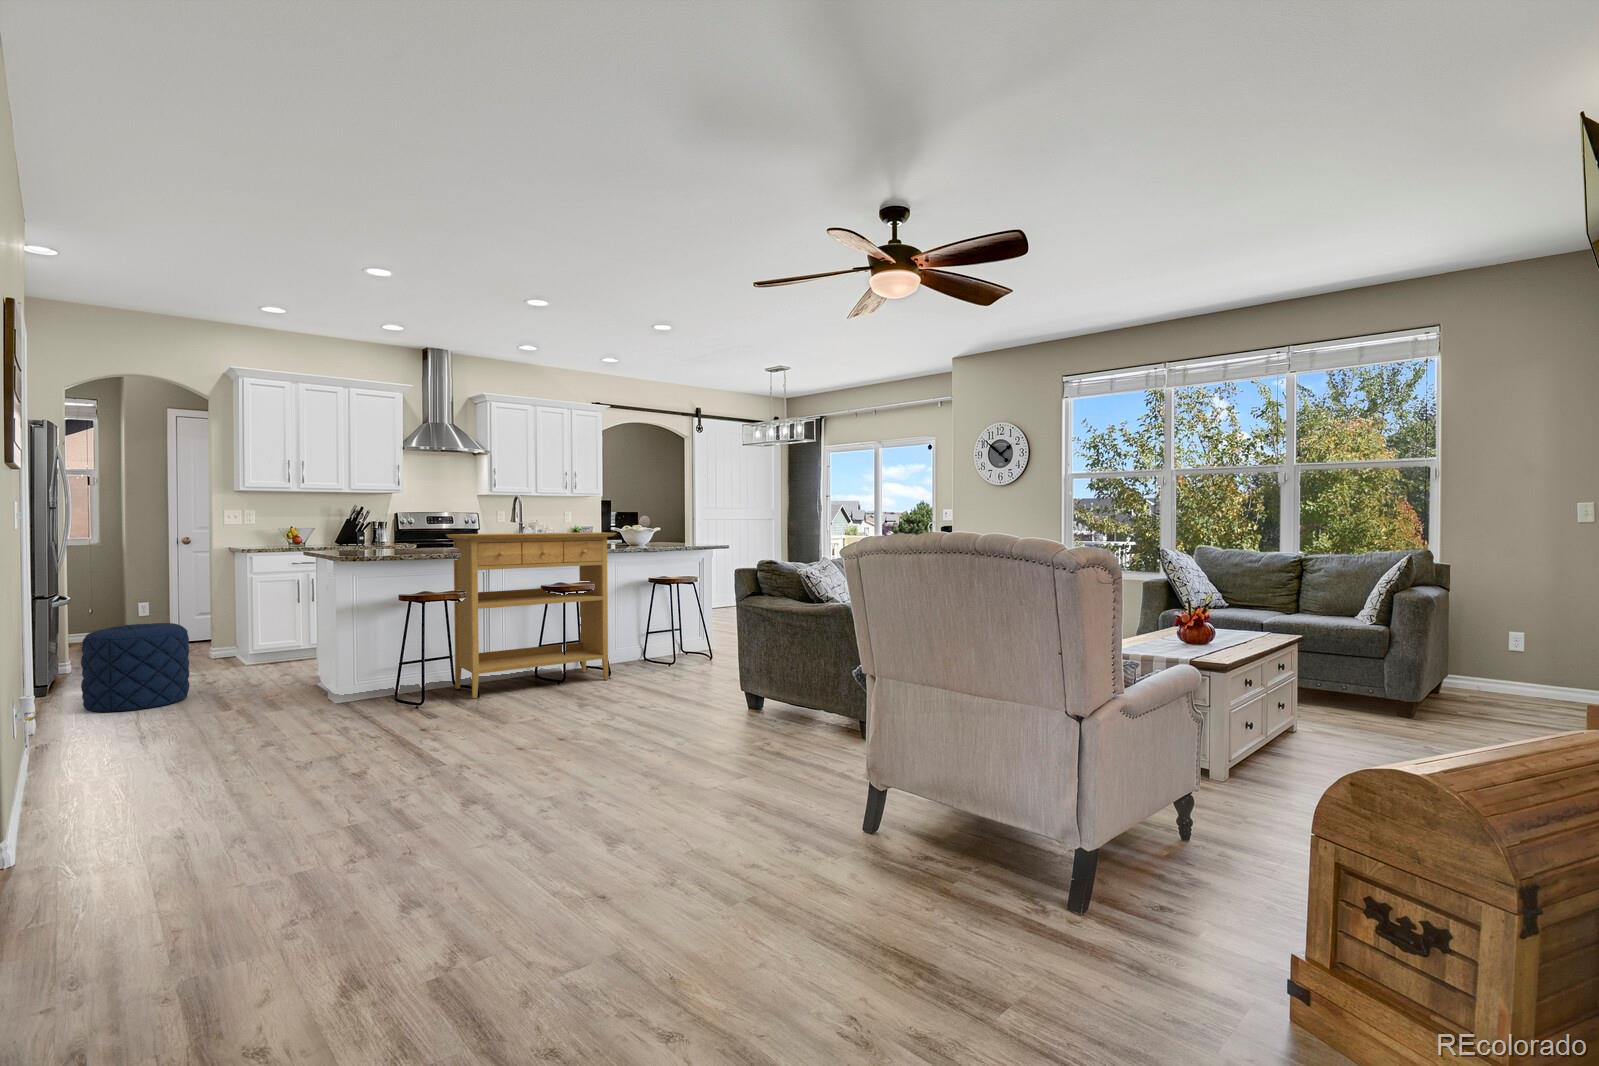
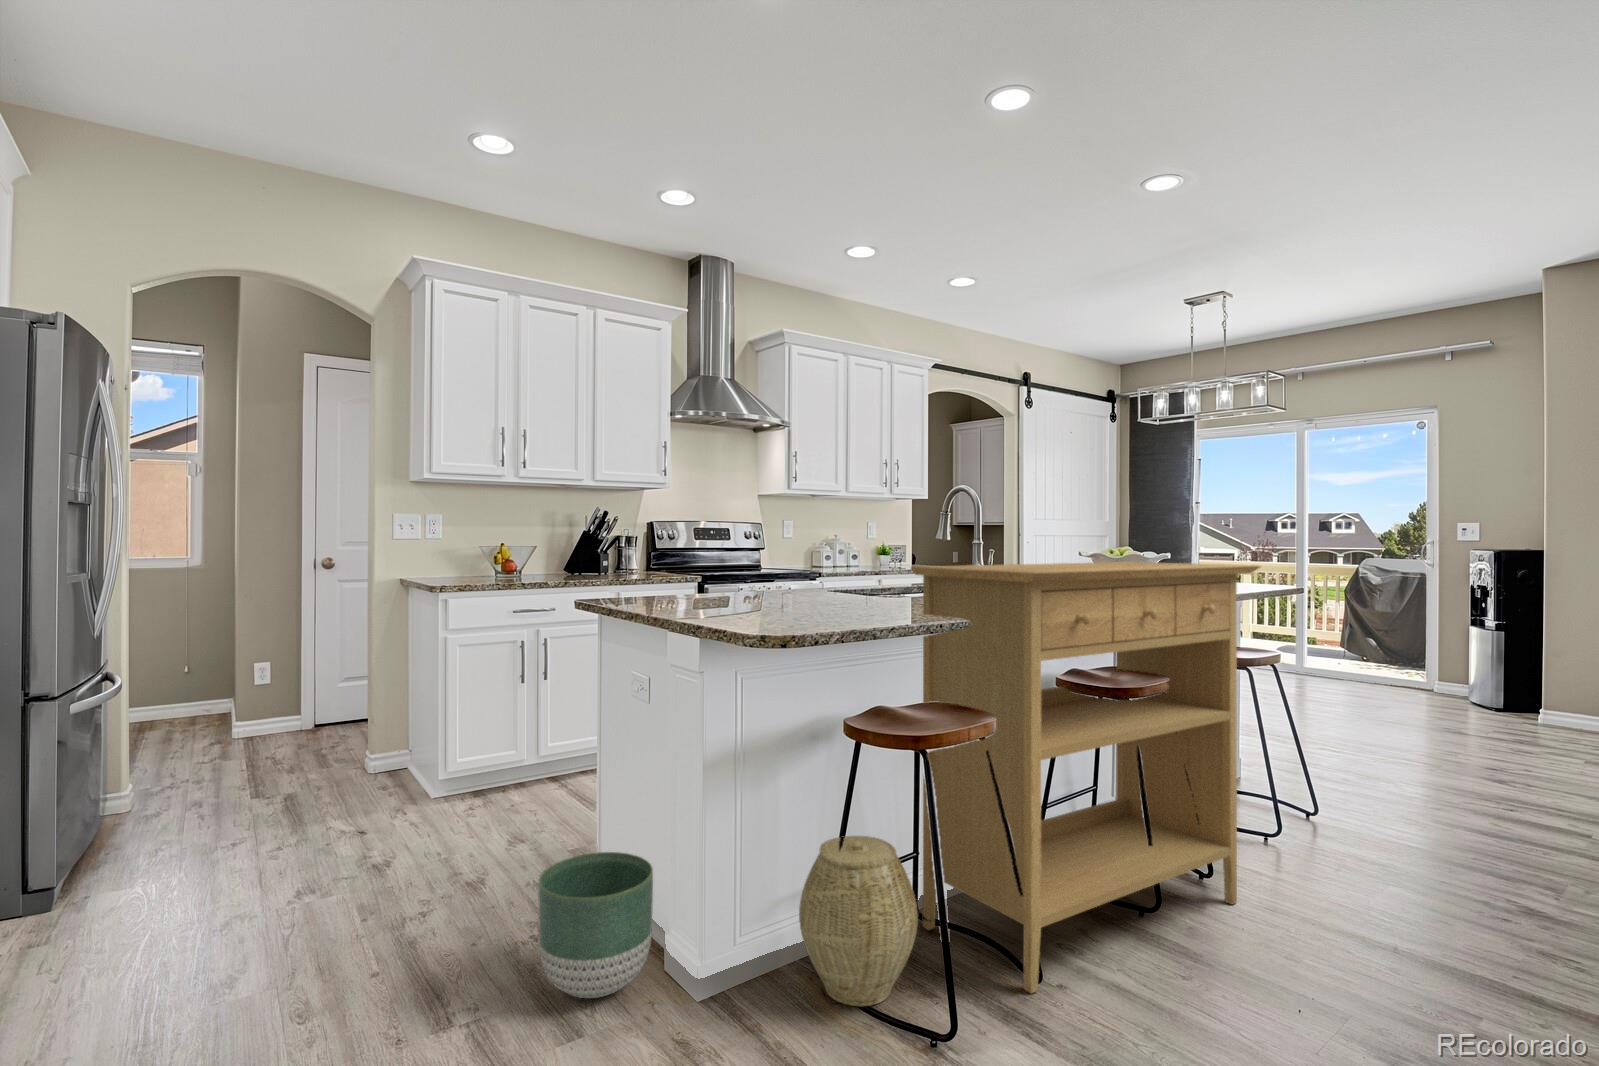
pouf: present [81,623,189,712] -> none [103,762,347,1018]
woven basket: none [378,642,430,702] -> present [799,836,918,1006]
planter: none [268,654,321,704] -> present [538,852,653,998]

